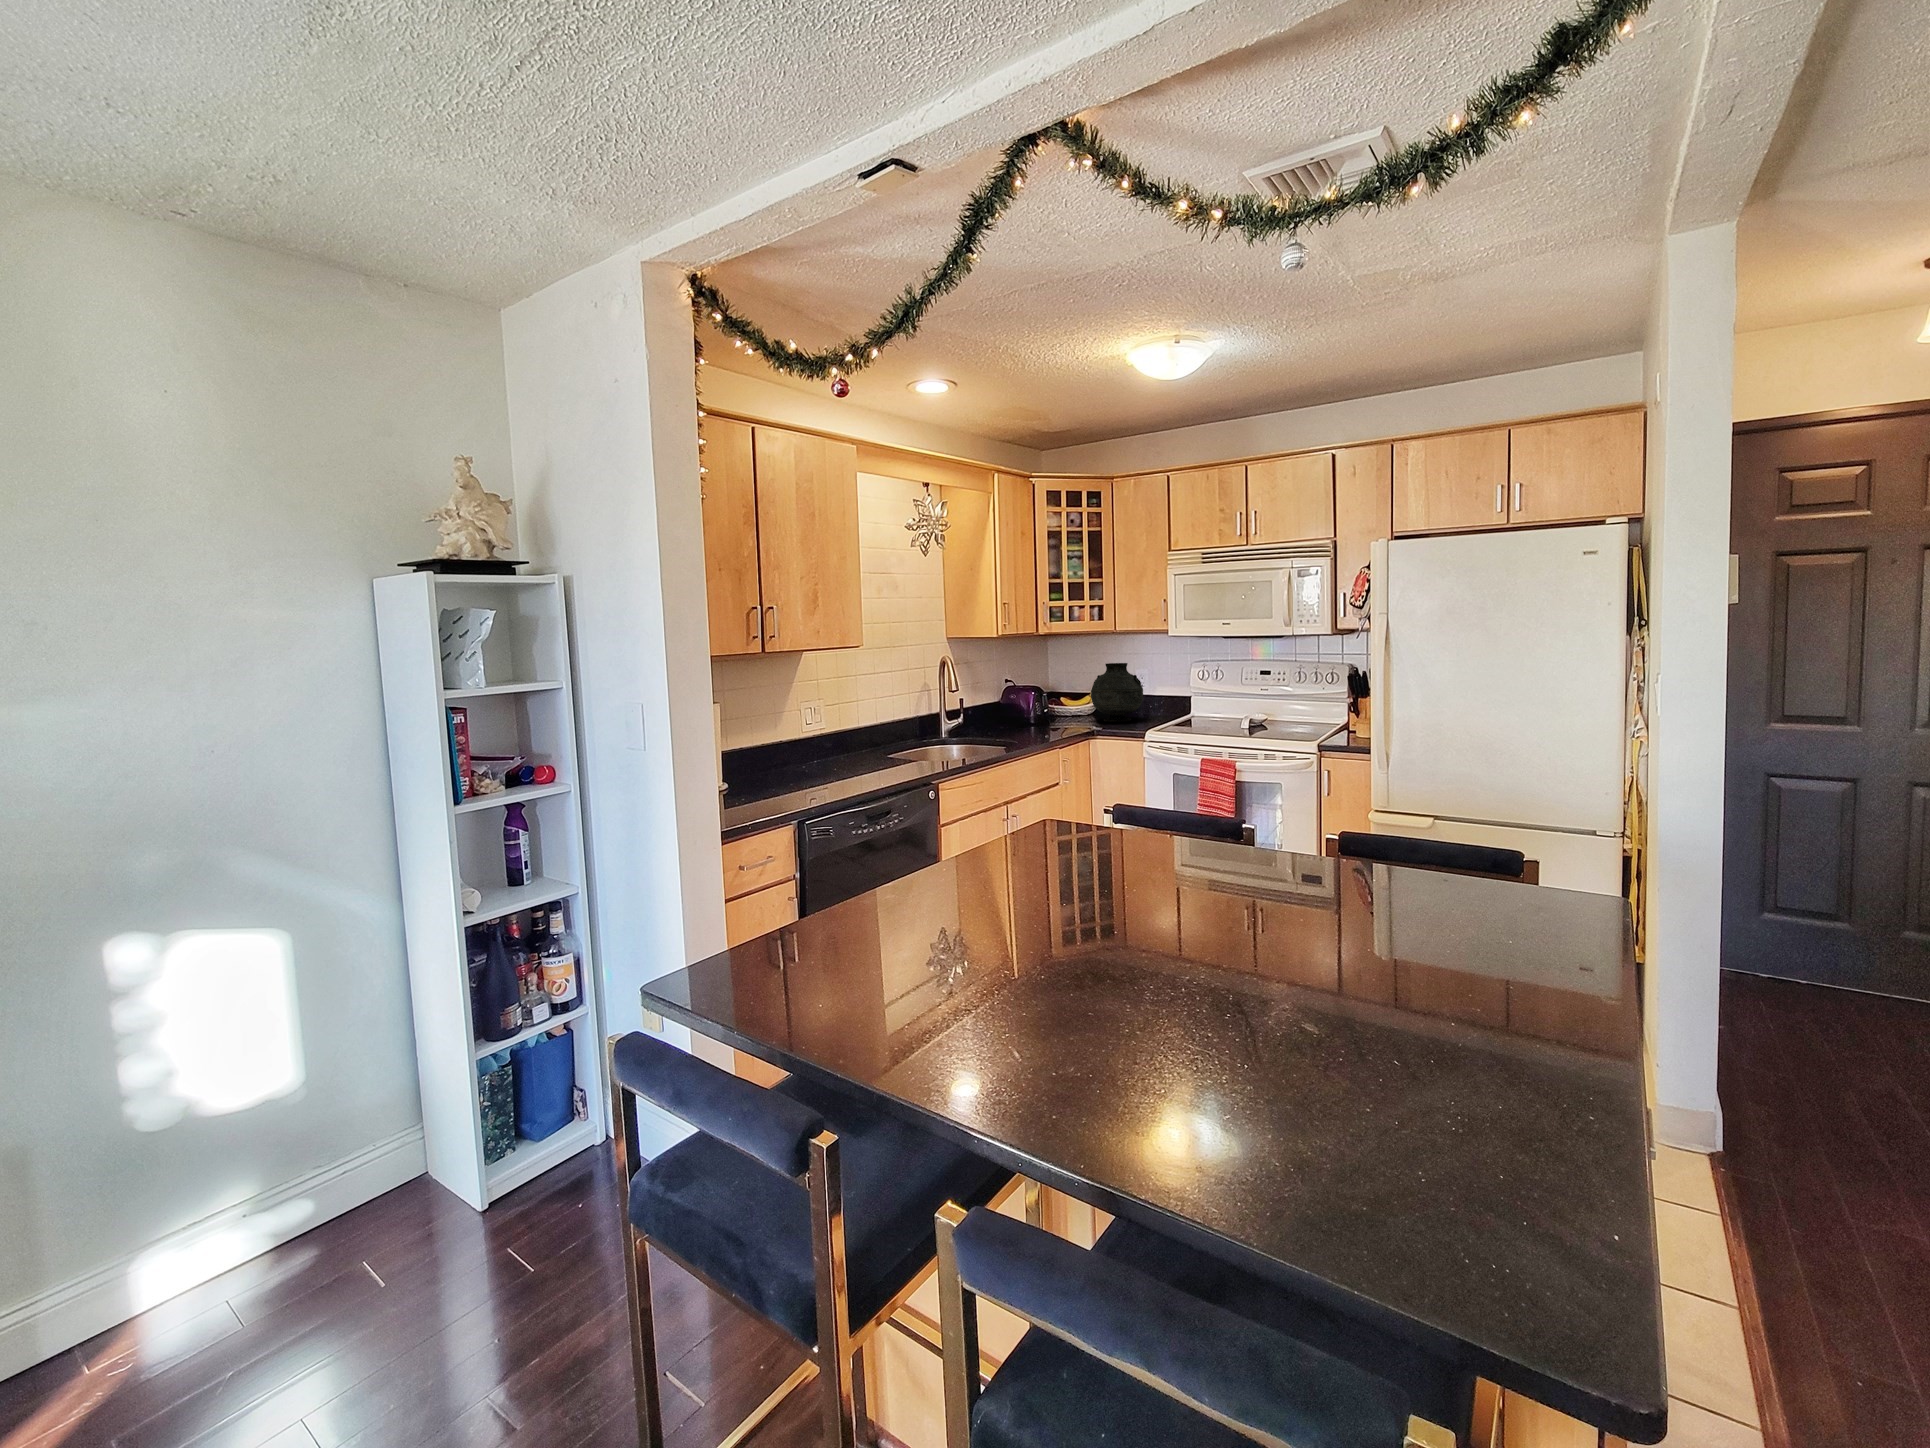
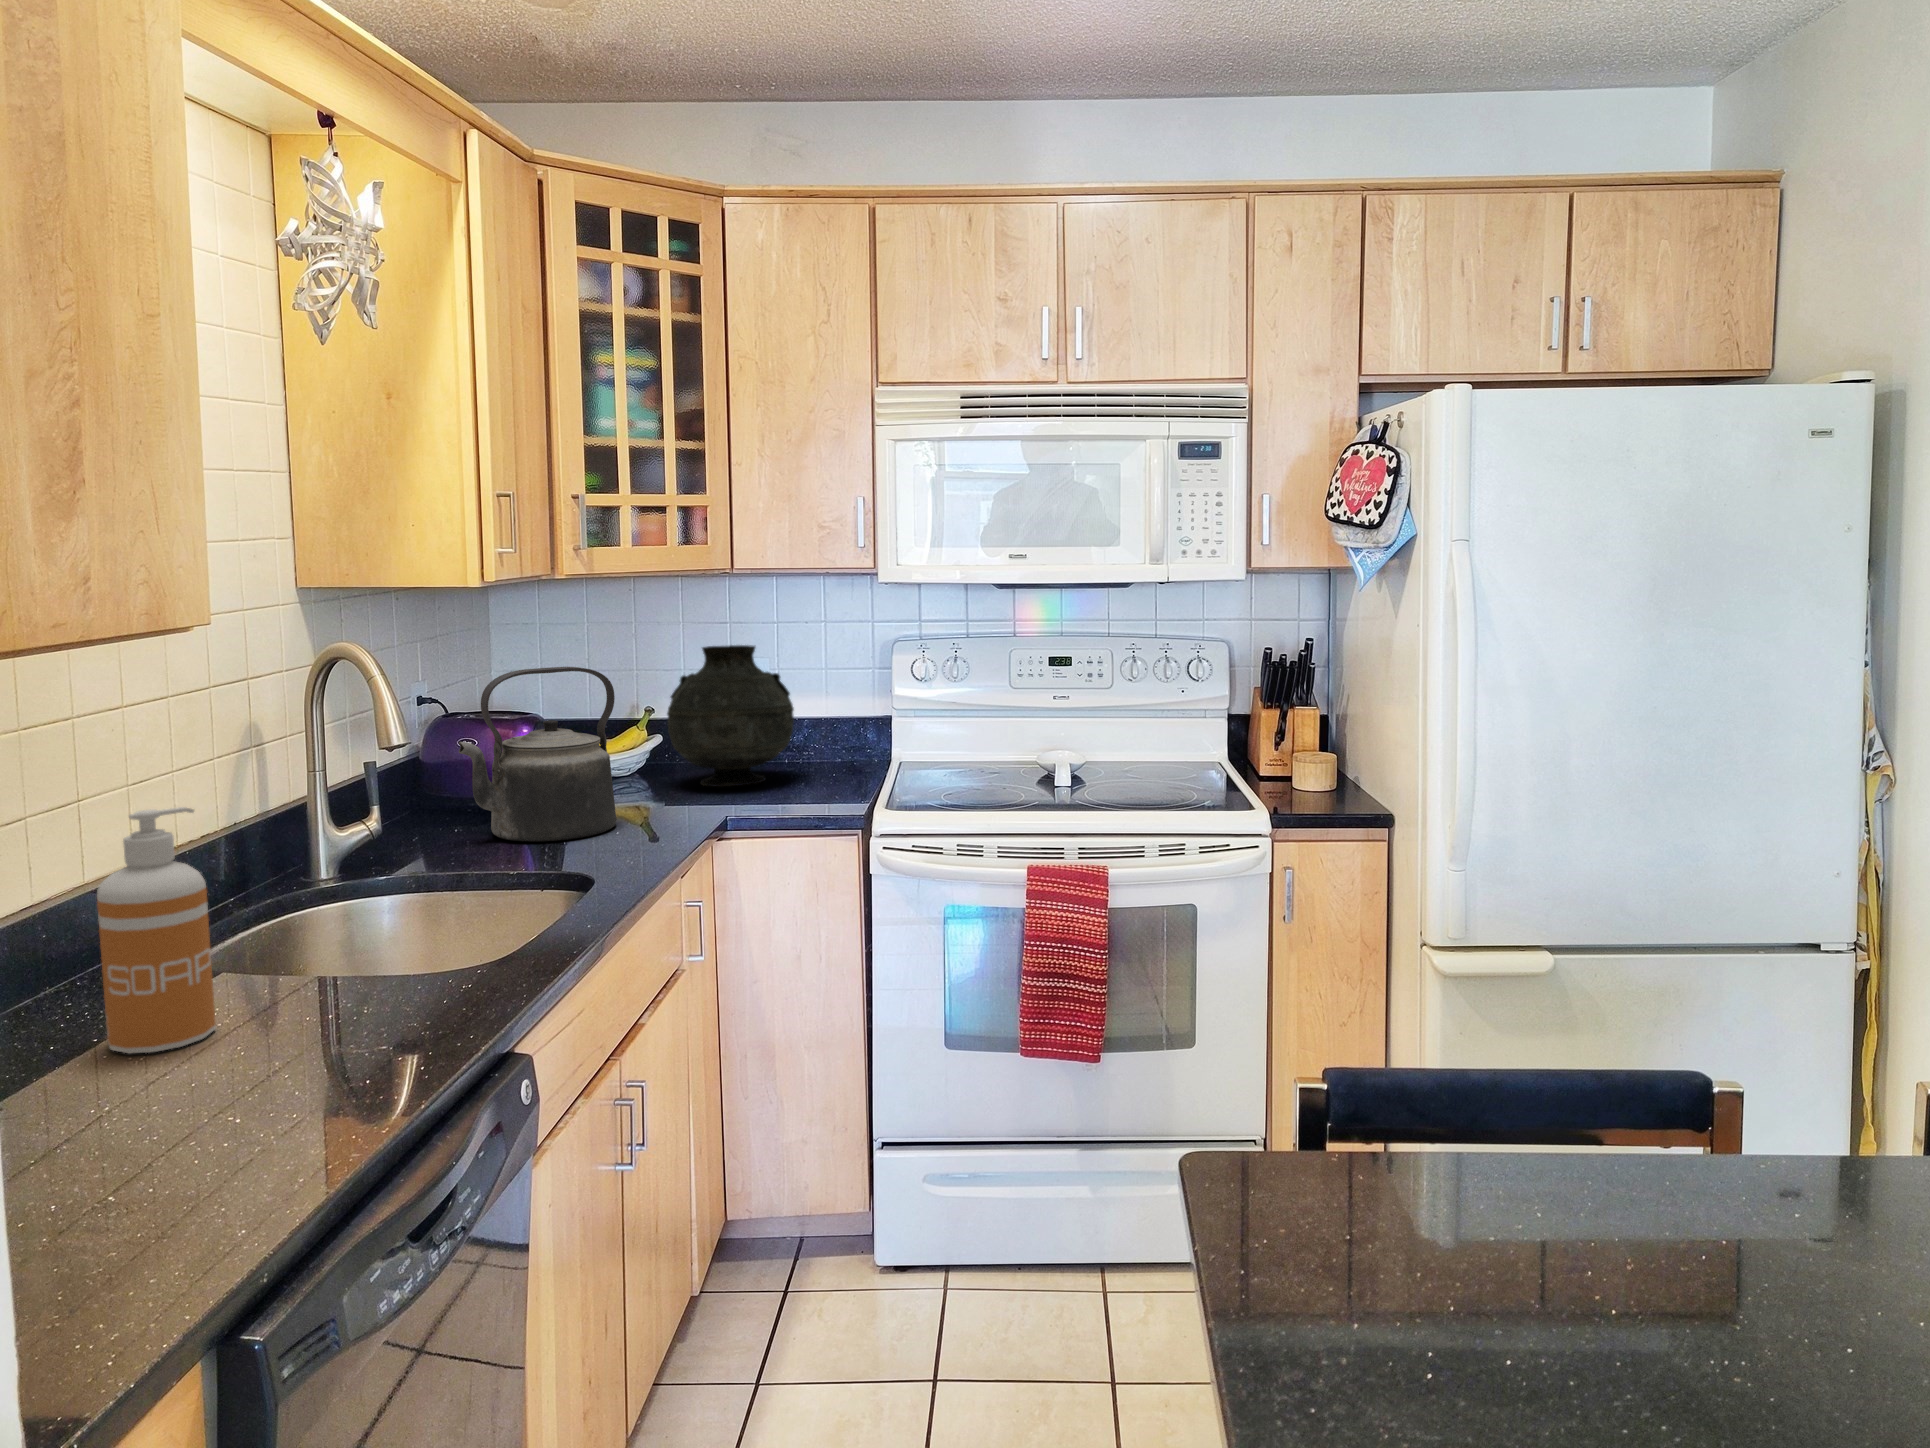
kettle: none [998,670,1055,735] -> present [459,667,616,842]
soap dispenser: none [857,706,885,772] -> present [97,807,216,1054]

